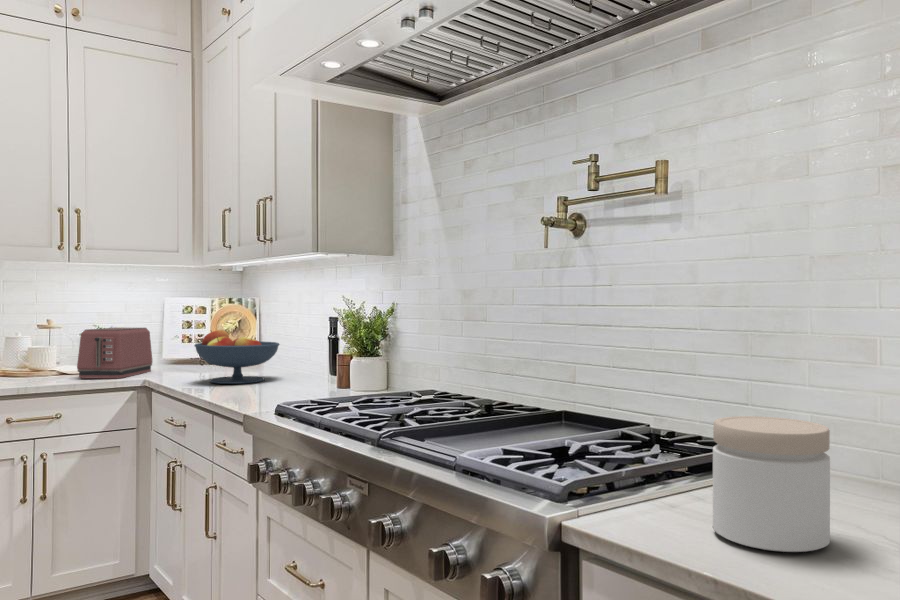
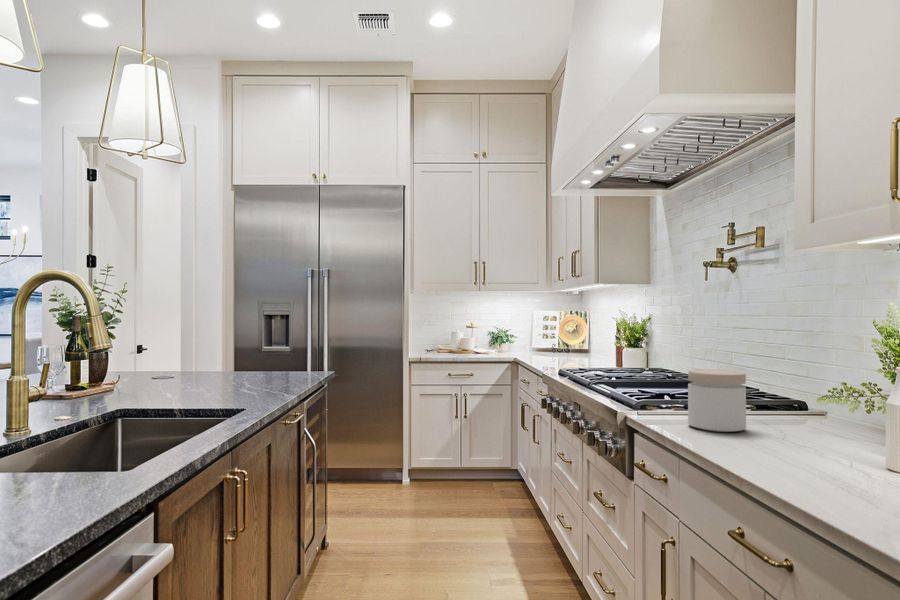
toaster: present [77,327,152,379] -> none [483,328,523,356]
fruit bowl: present [194,330,280,384] -> none [537,330,586,361]

